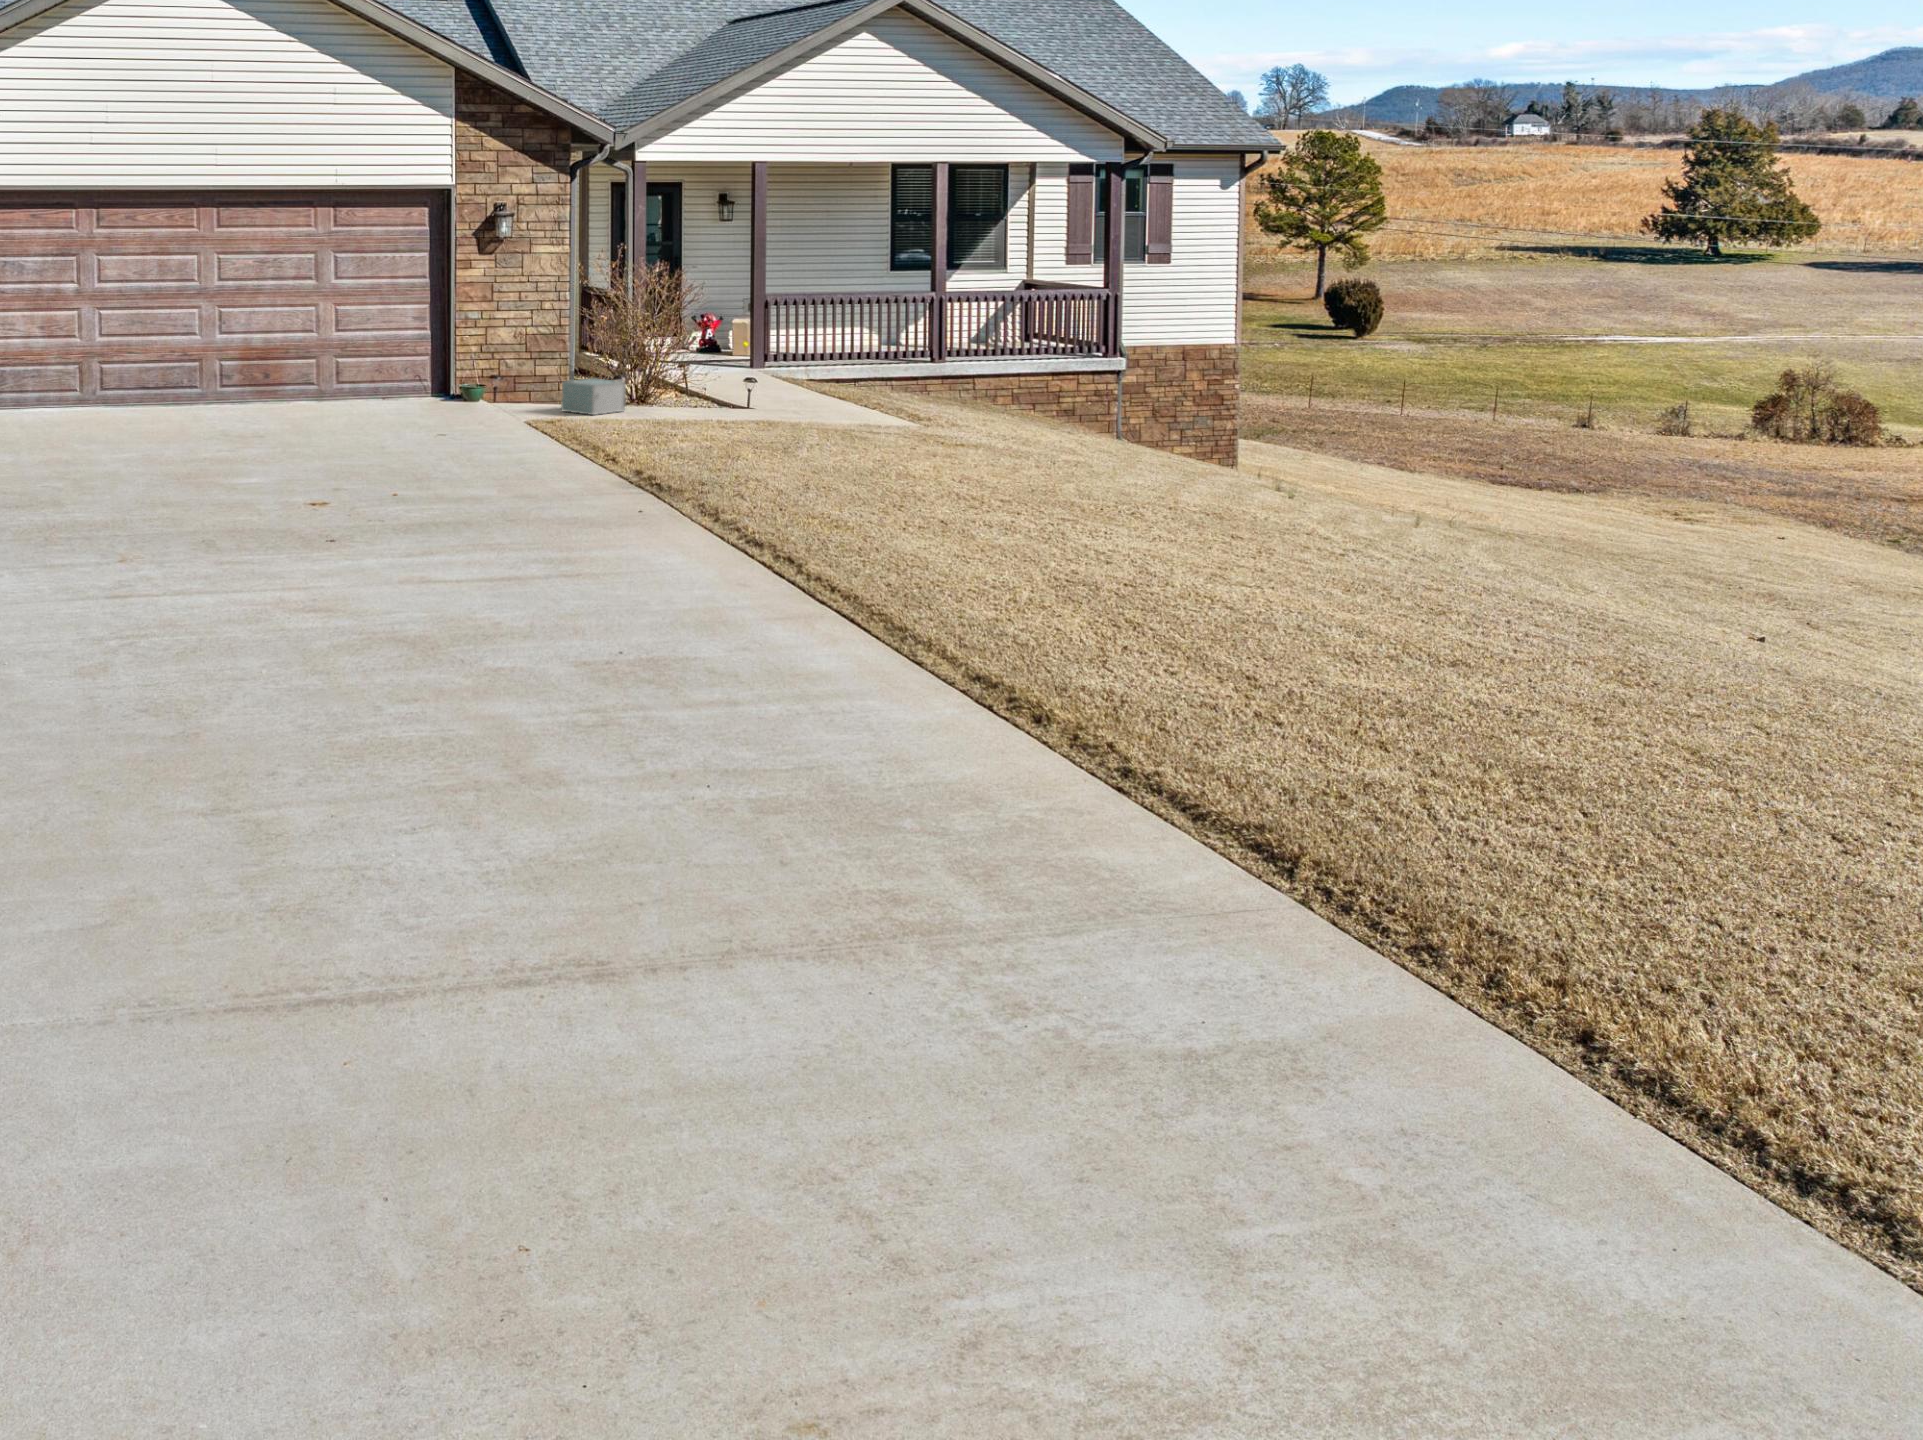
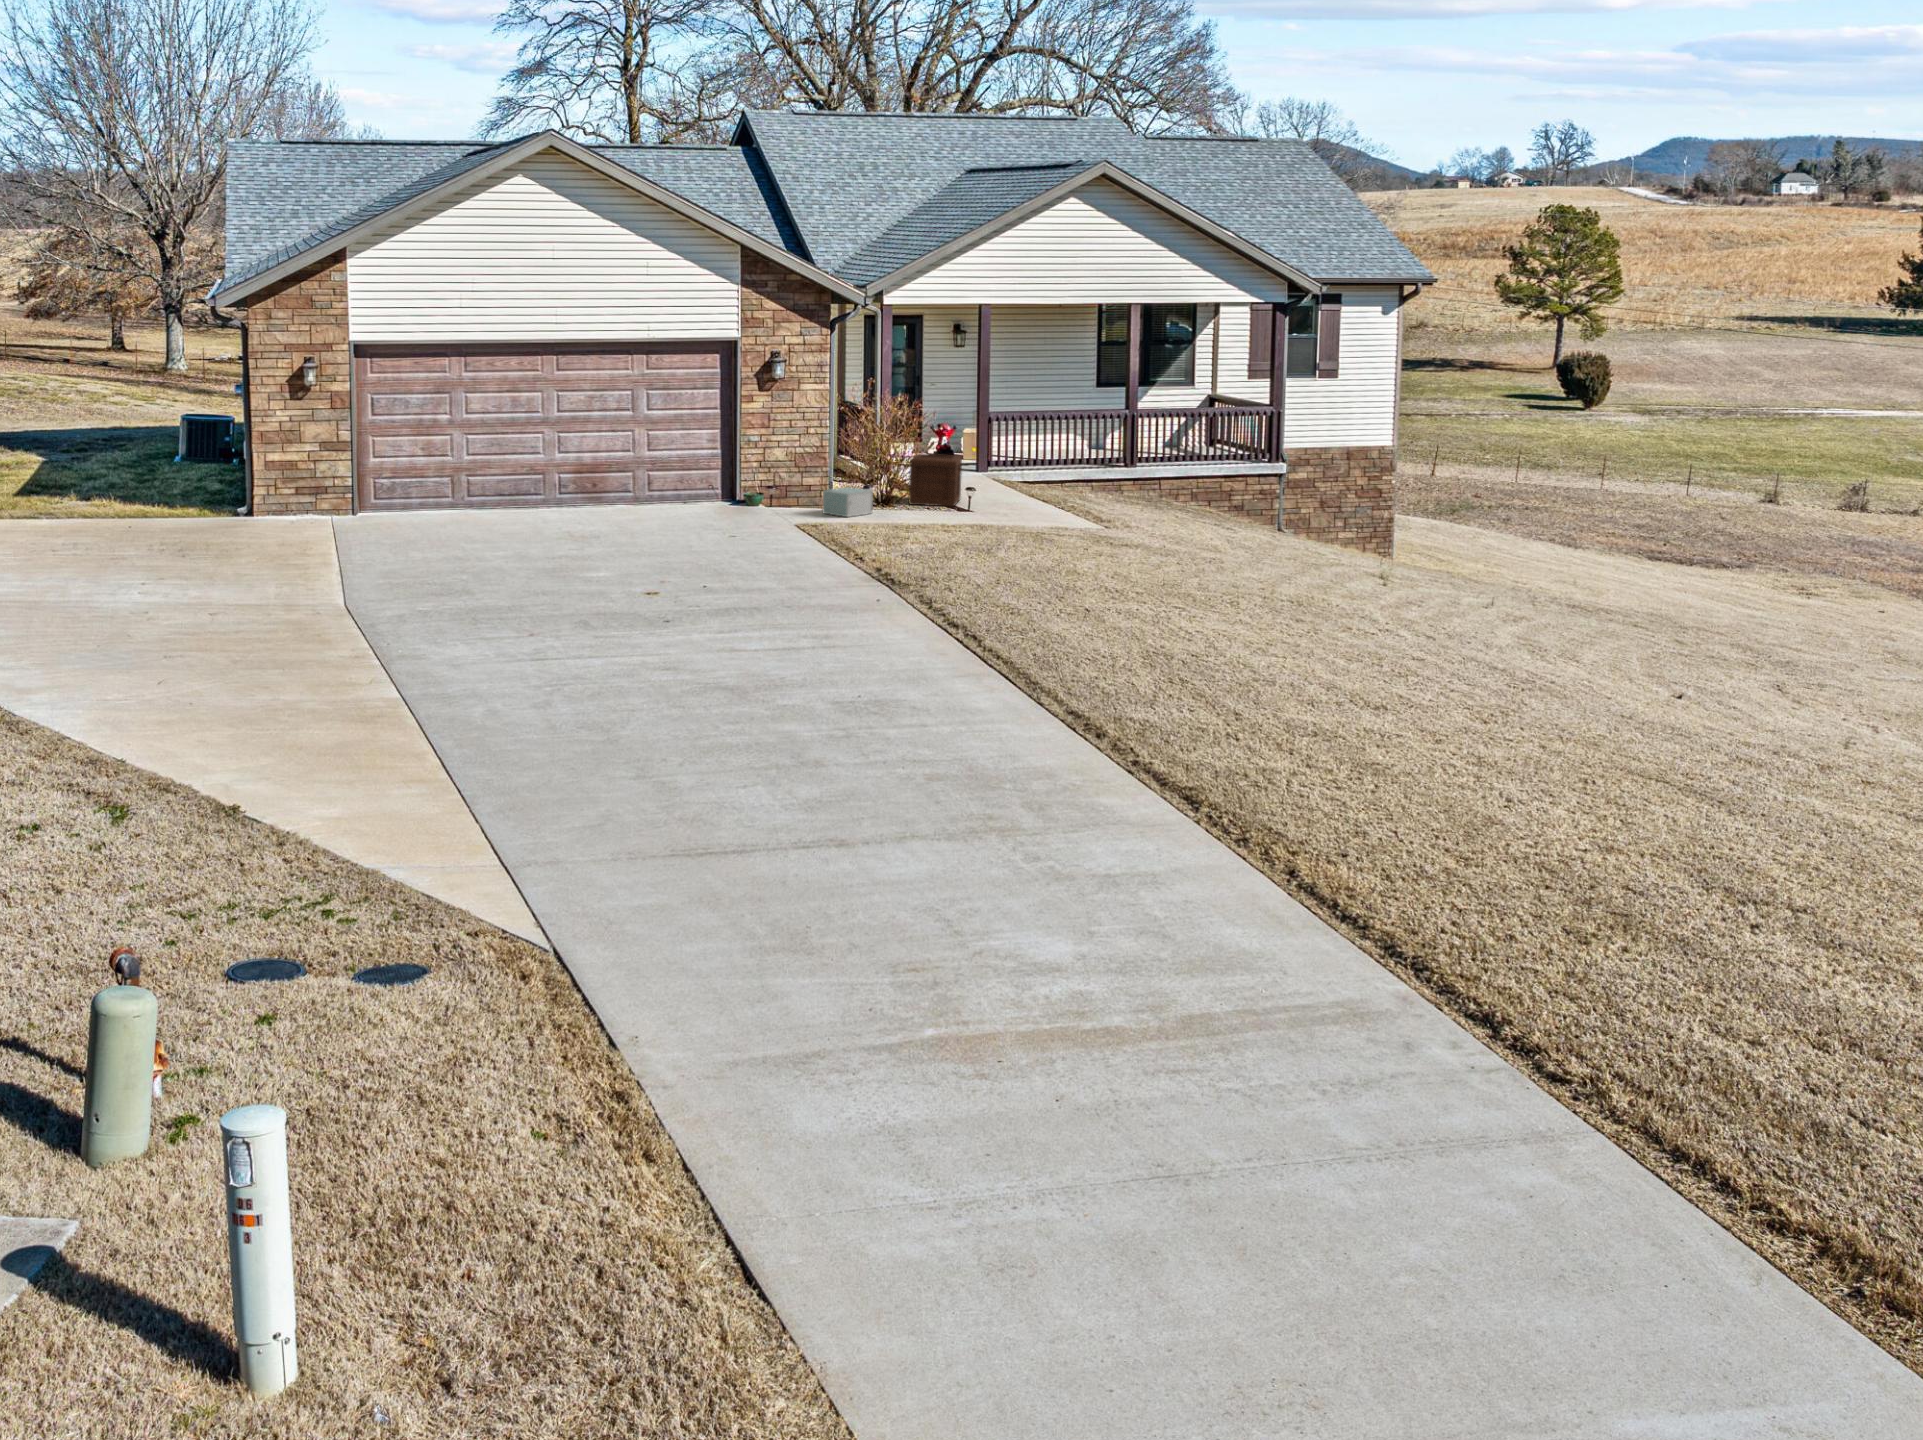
wooden crate: none [670,339,736,404] -> present [909,454,962,507]

